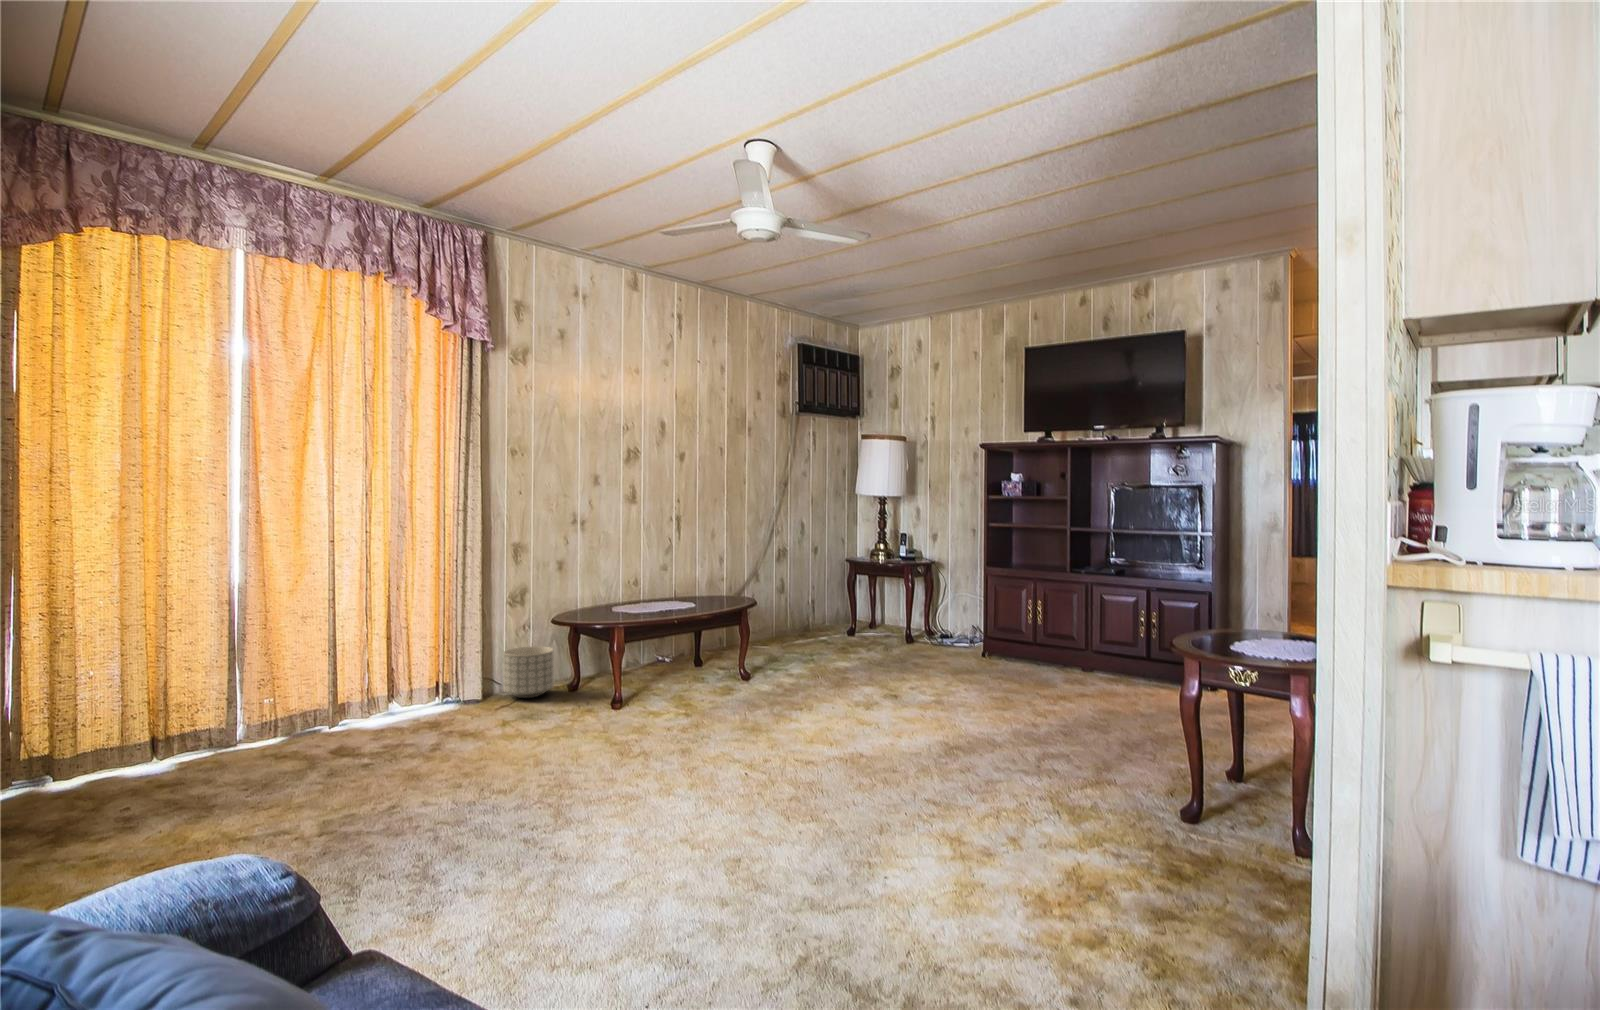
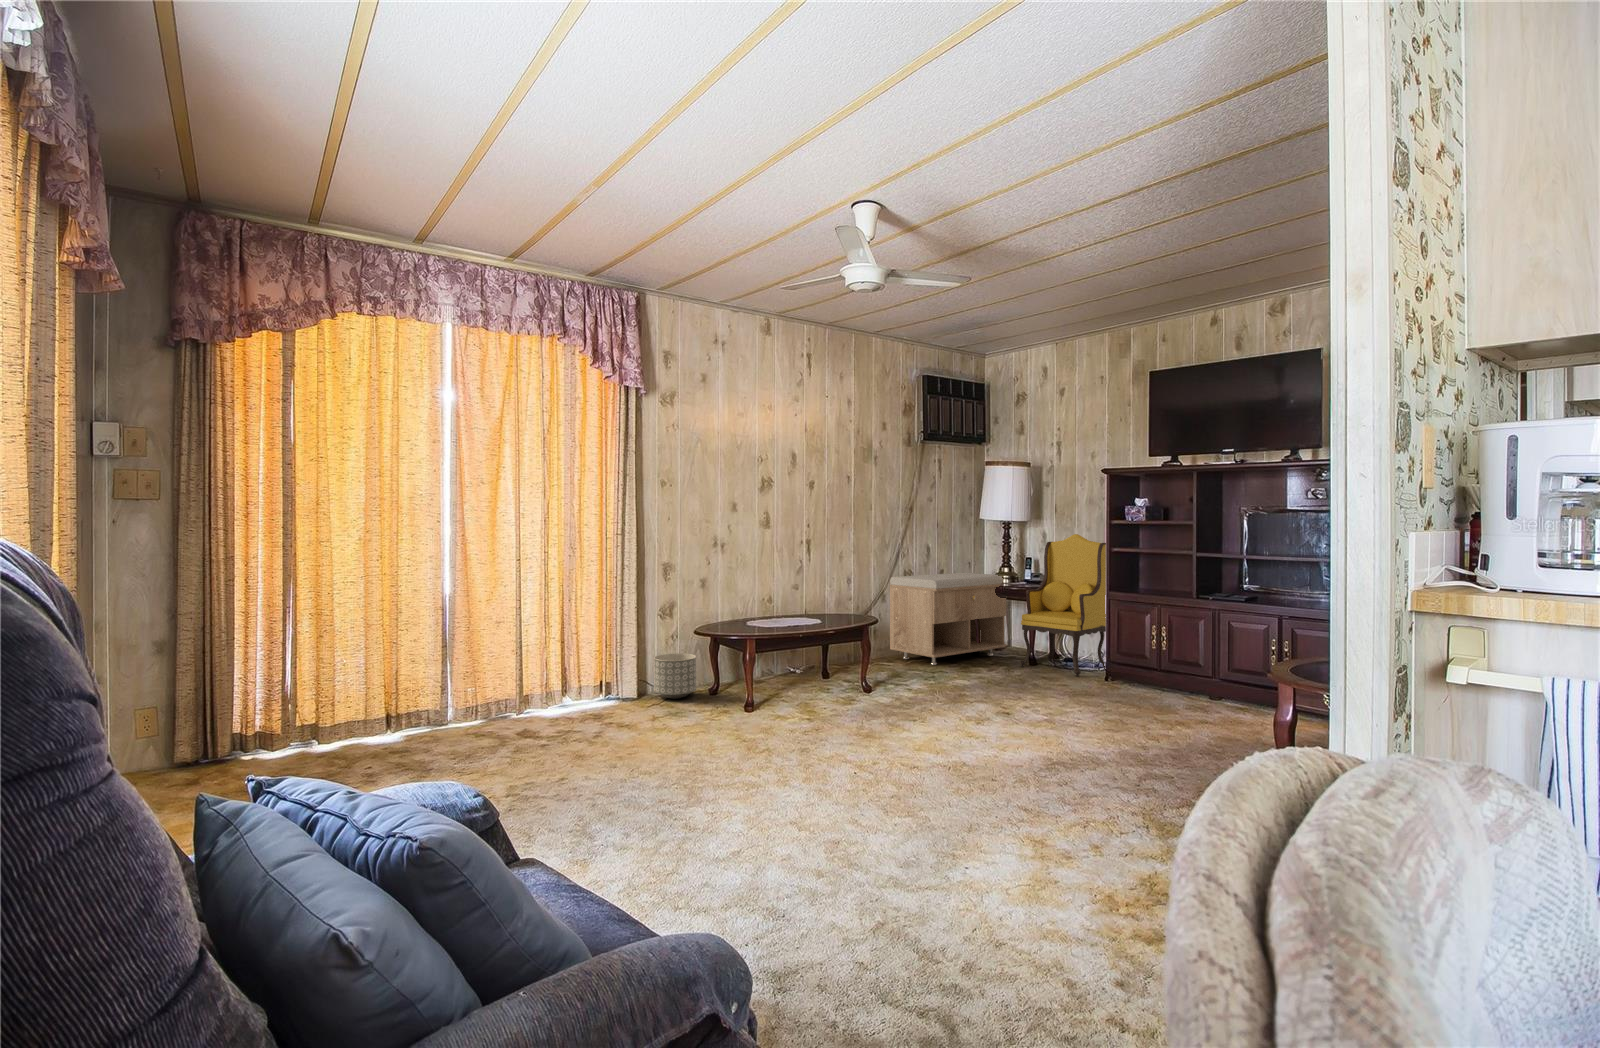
armchair: none [897,511,983,655] -> present [1020,534,1106,676]
storage bench: none [764,551,884,648] -> present [890,573,1006,665]

